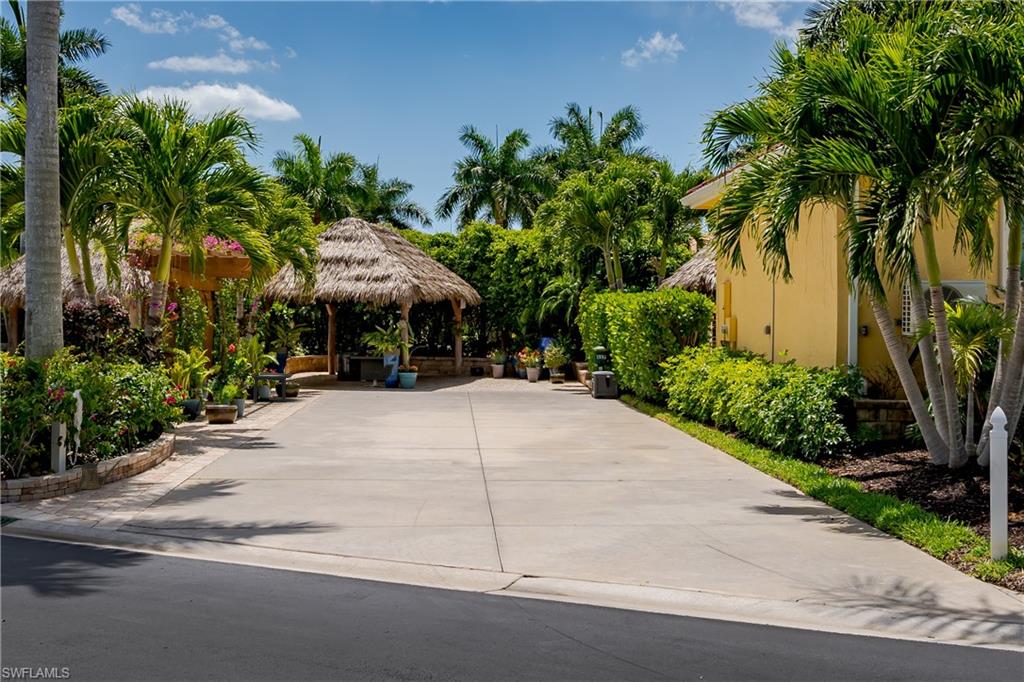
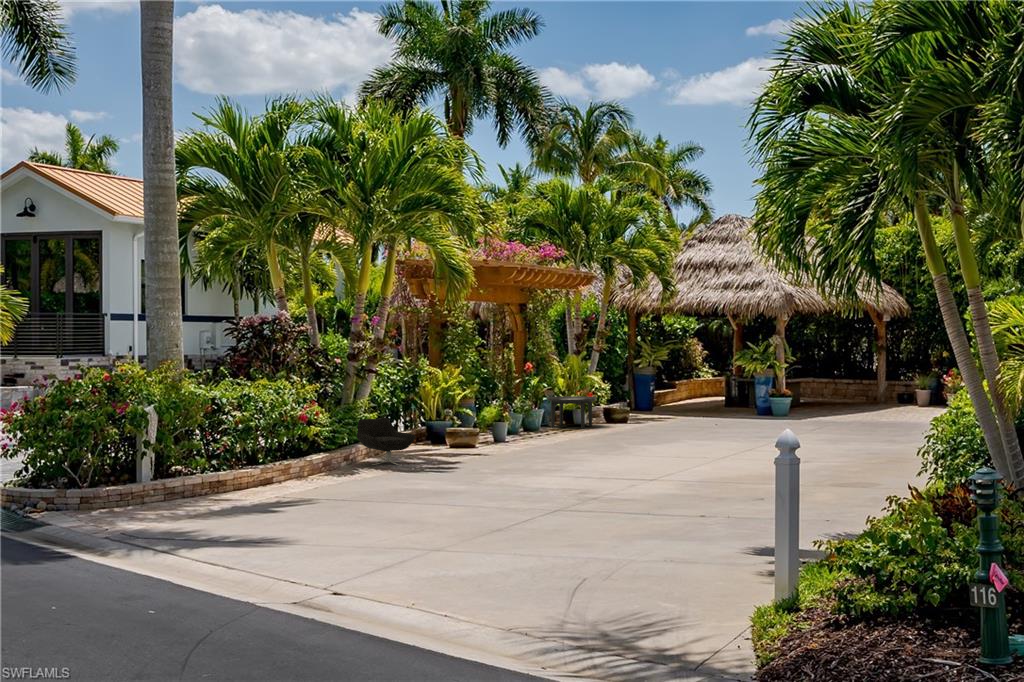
lounge chair: present [365,364,394,386] -> present [357,418,416,465]
watering can: present [72,459,122,489] -> none [155,475,198,503]

